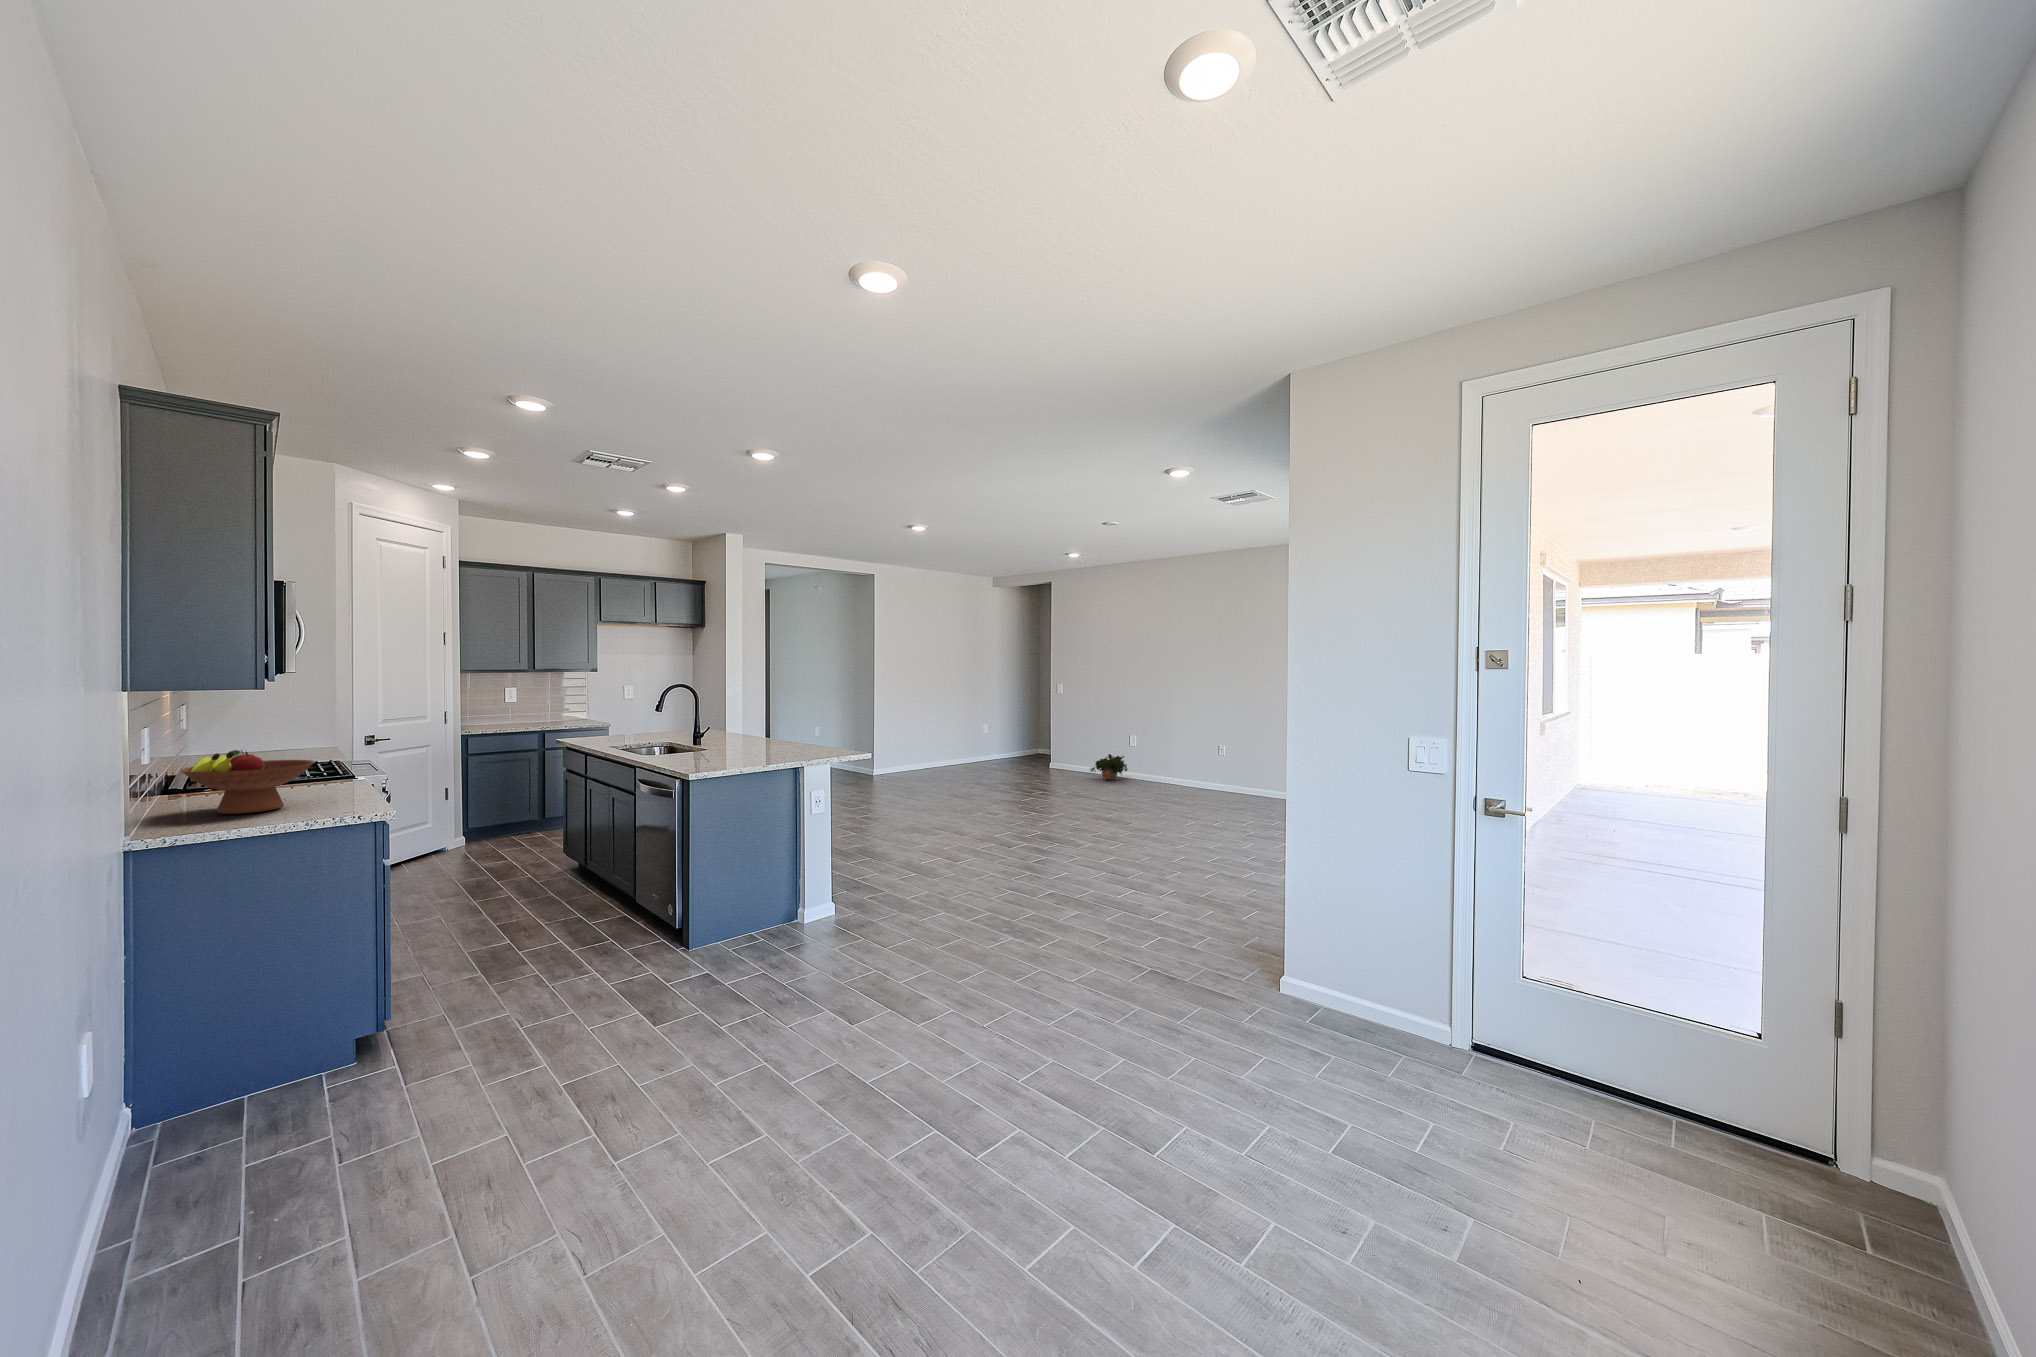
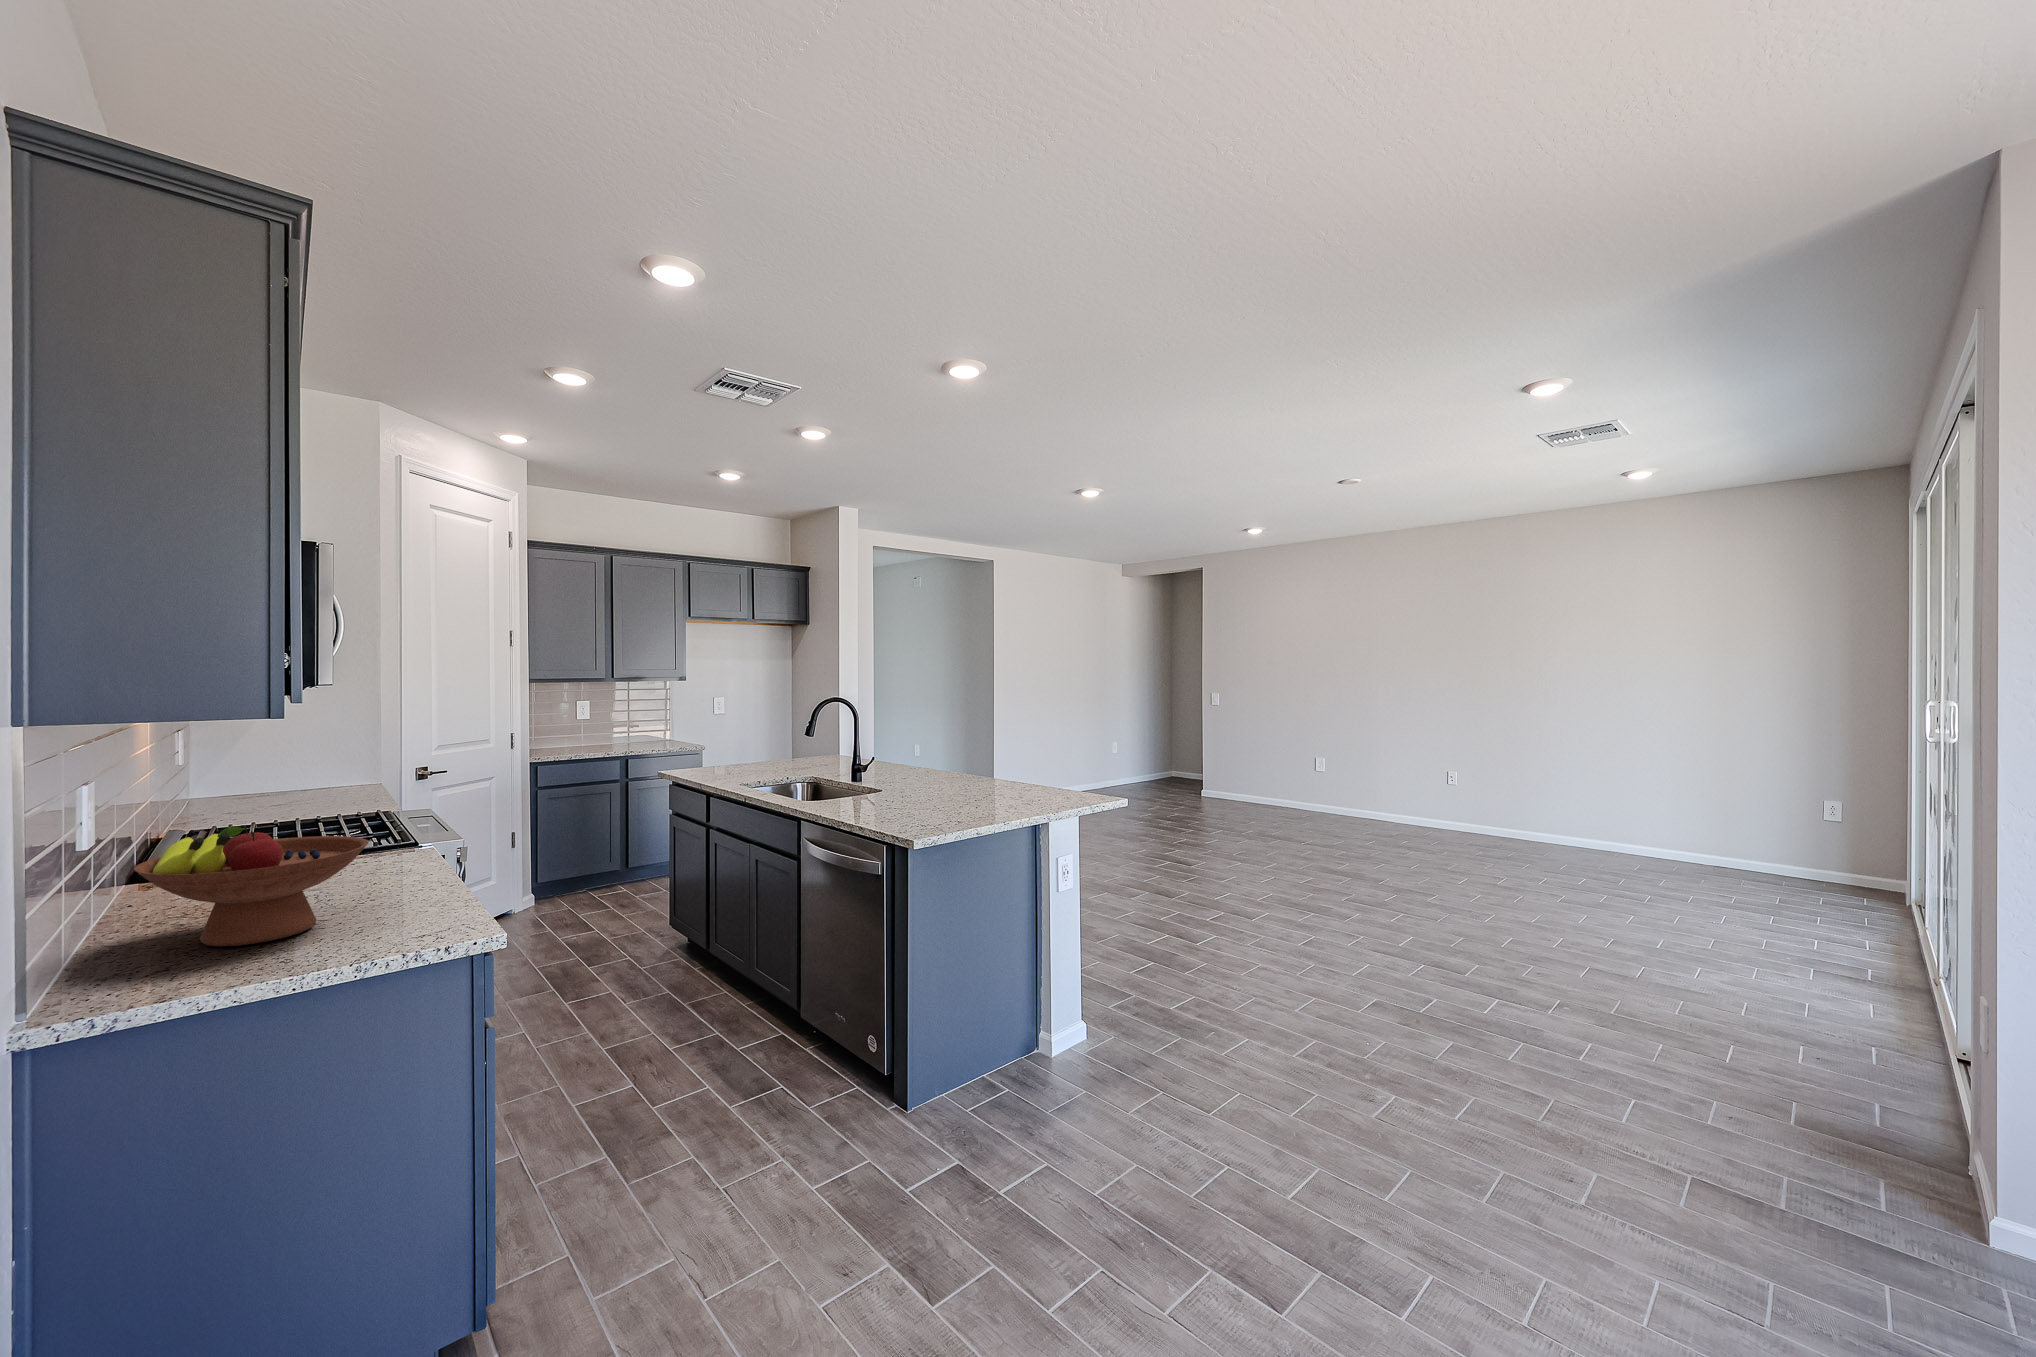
potted plant: present [1091,754,1127,781] -> none [1262,779,1313,815]

